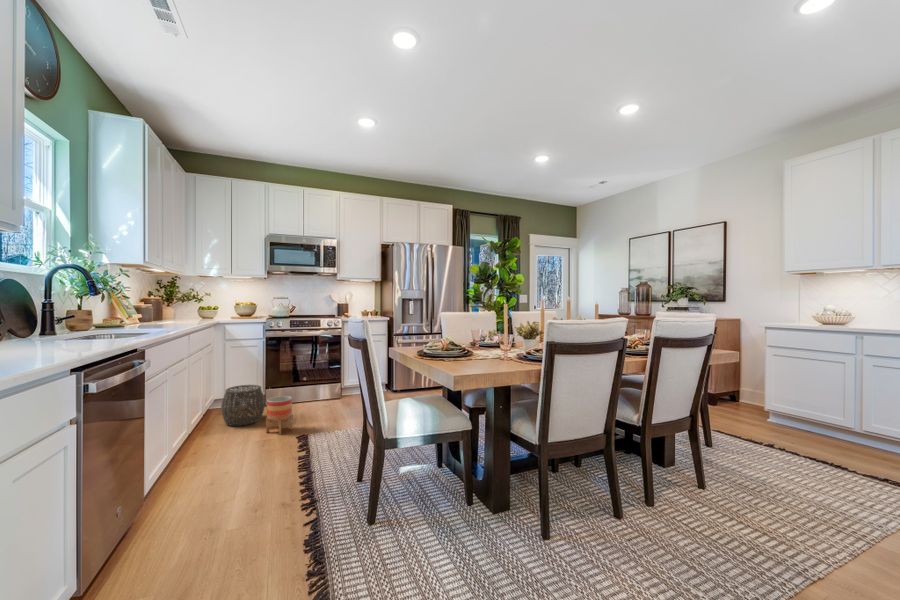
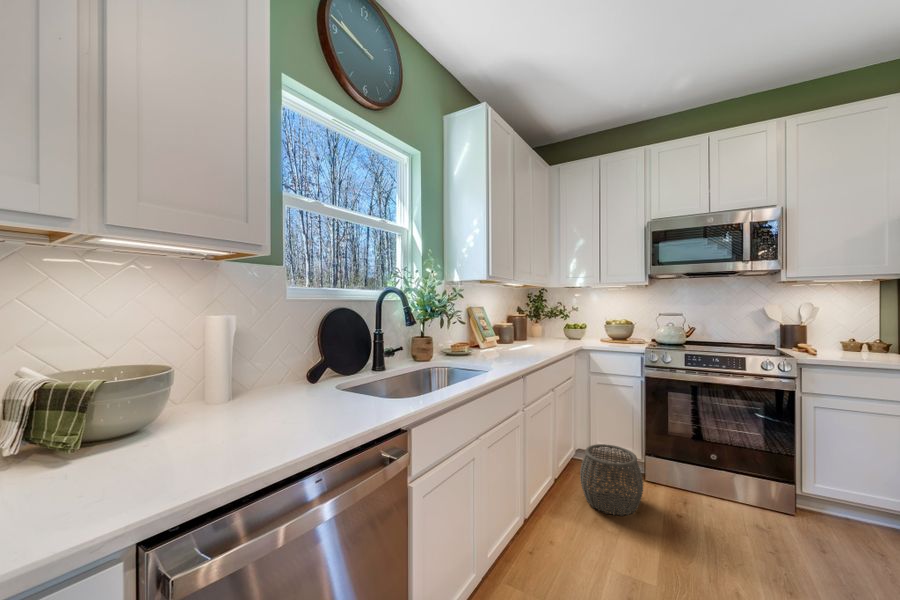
planter: present [266,396,292,435] -> none [642,494,692,577]

